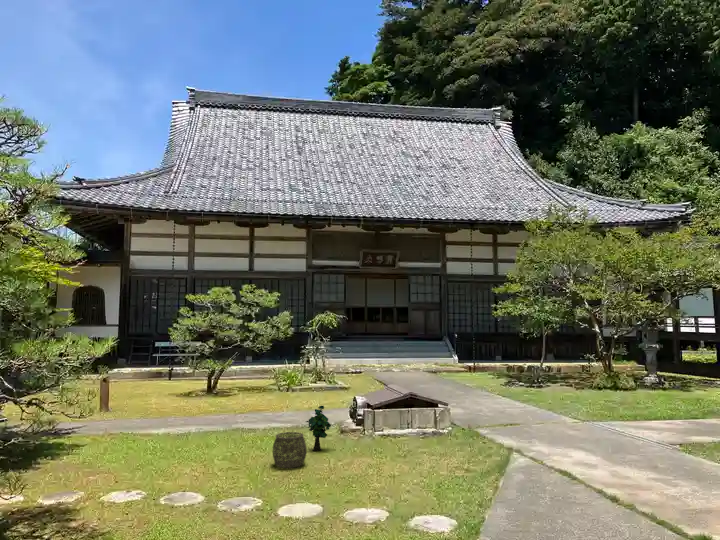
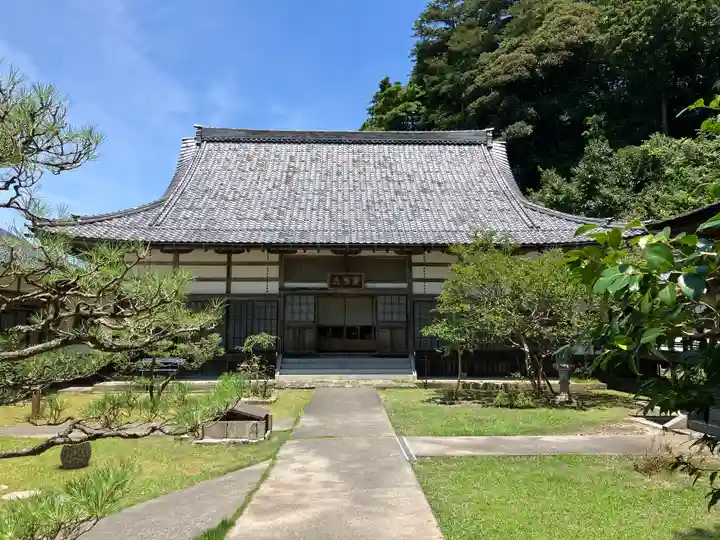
decorative plant: present [306,406,331,451] -> none [113,418,135,456]

